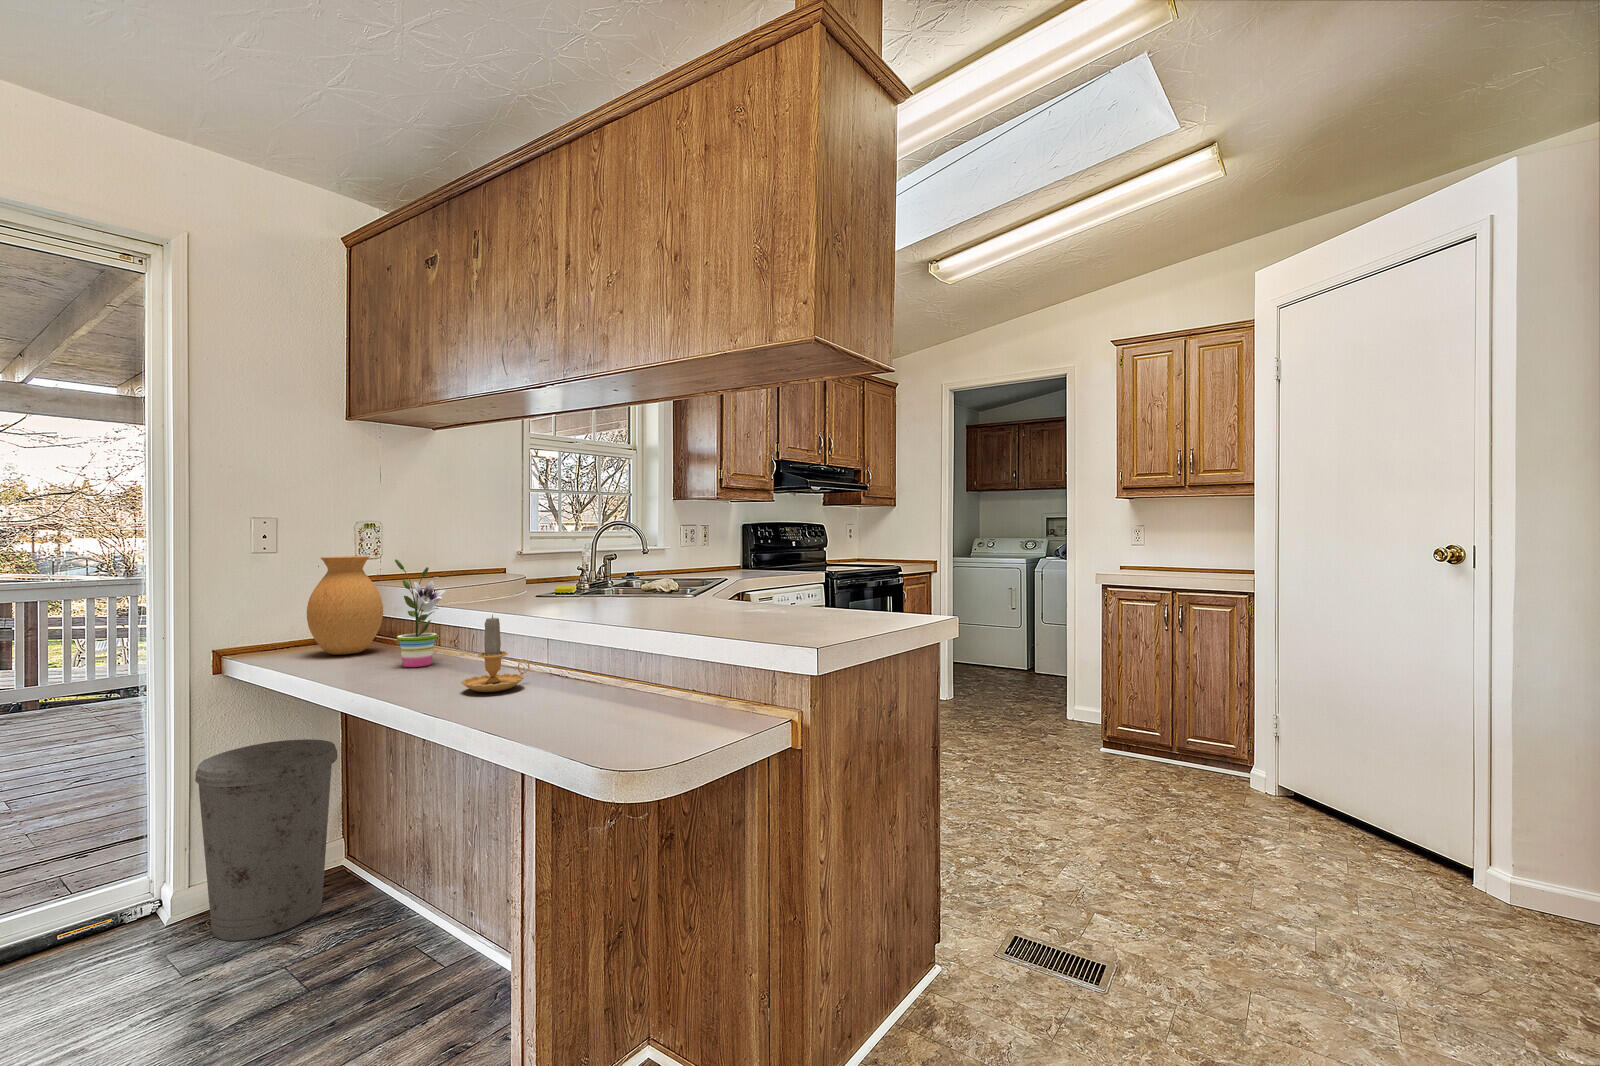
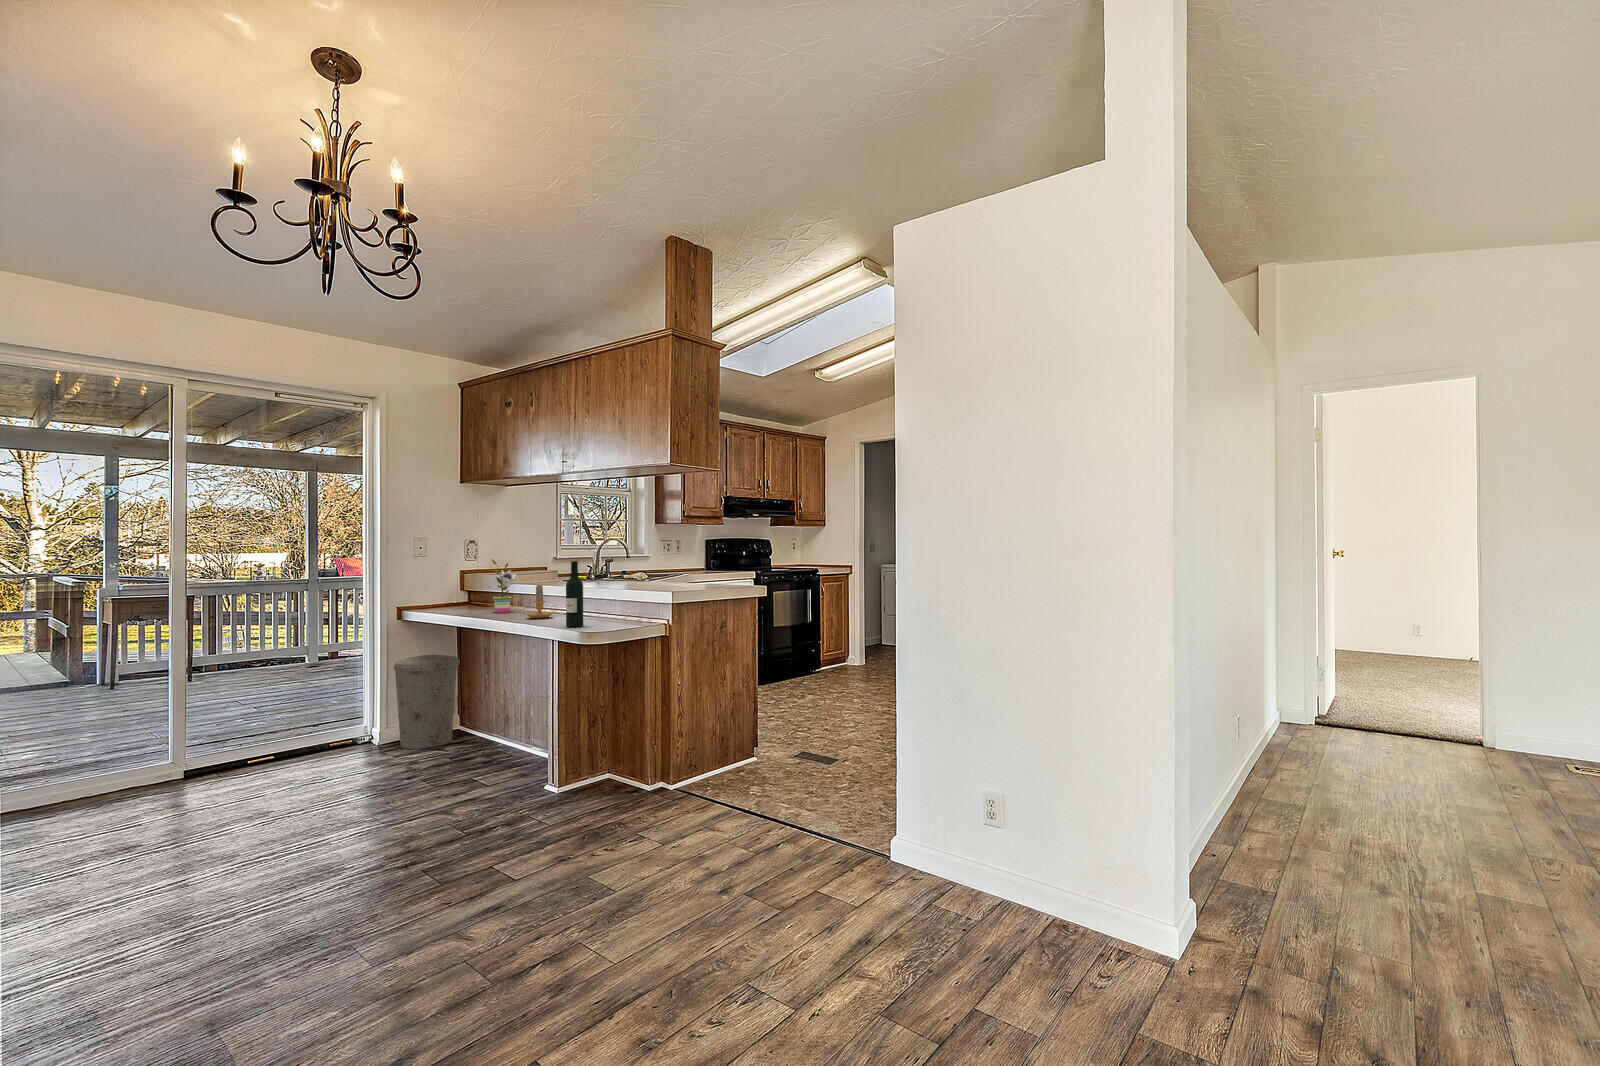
vase: present [307,556,383,655] -> none [445,558,483,609]
wine bottle: none [560,573,603,739] -> present [566,561,583,627]

